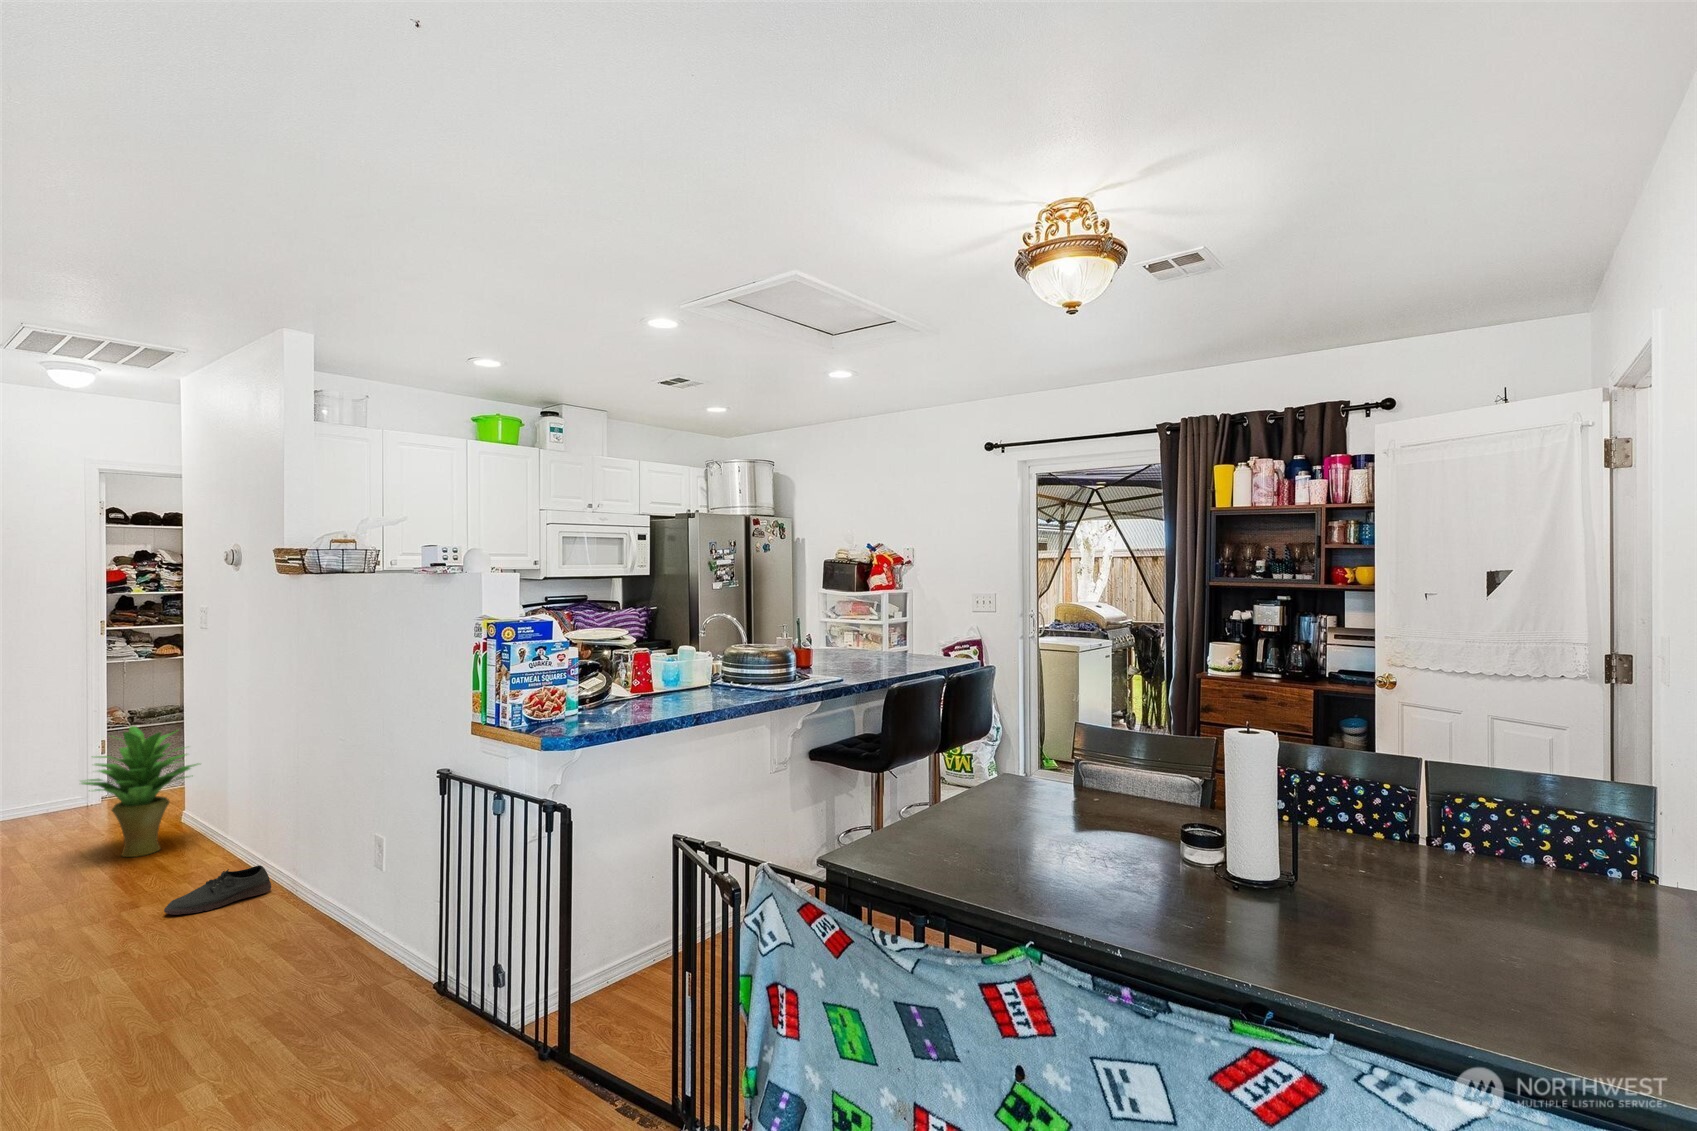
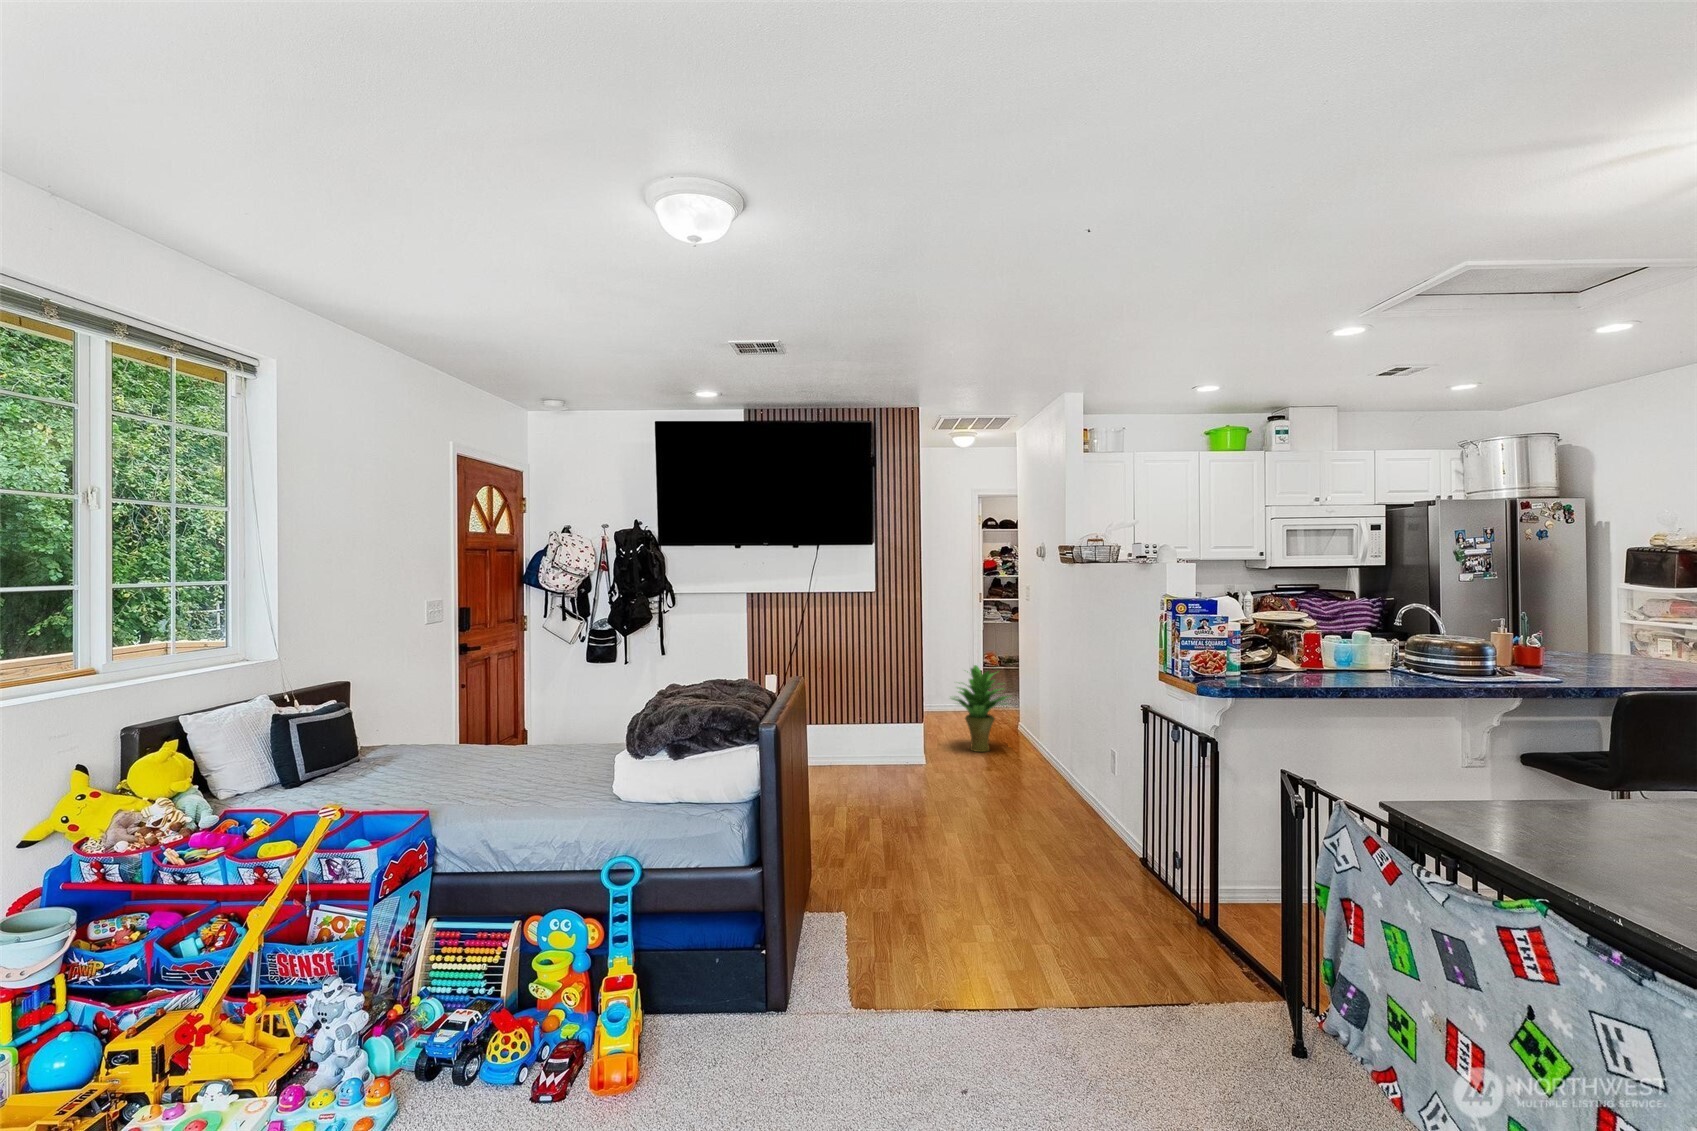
shoe: present [164,865,271,915] -> none [991,770,1051,794]

